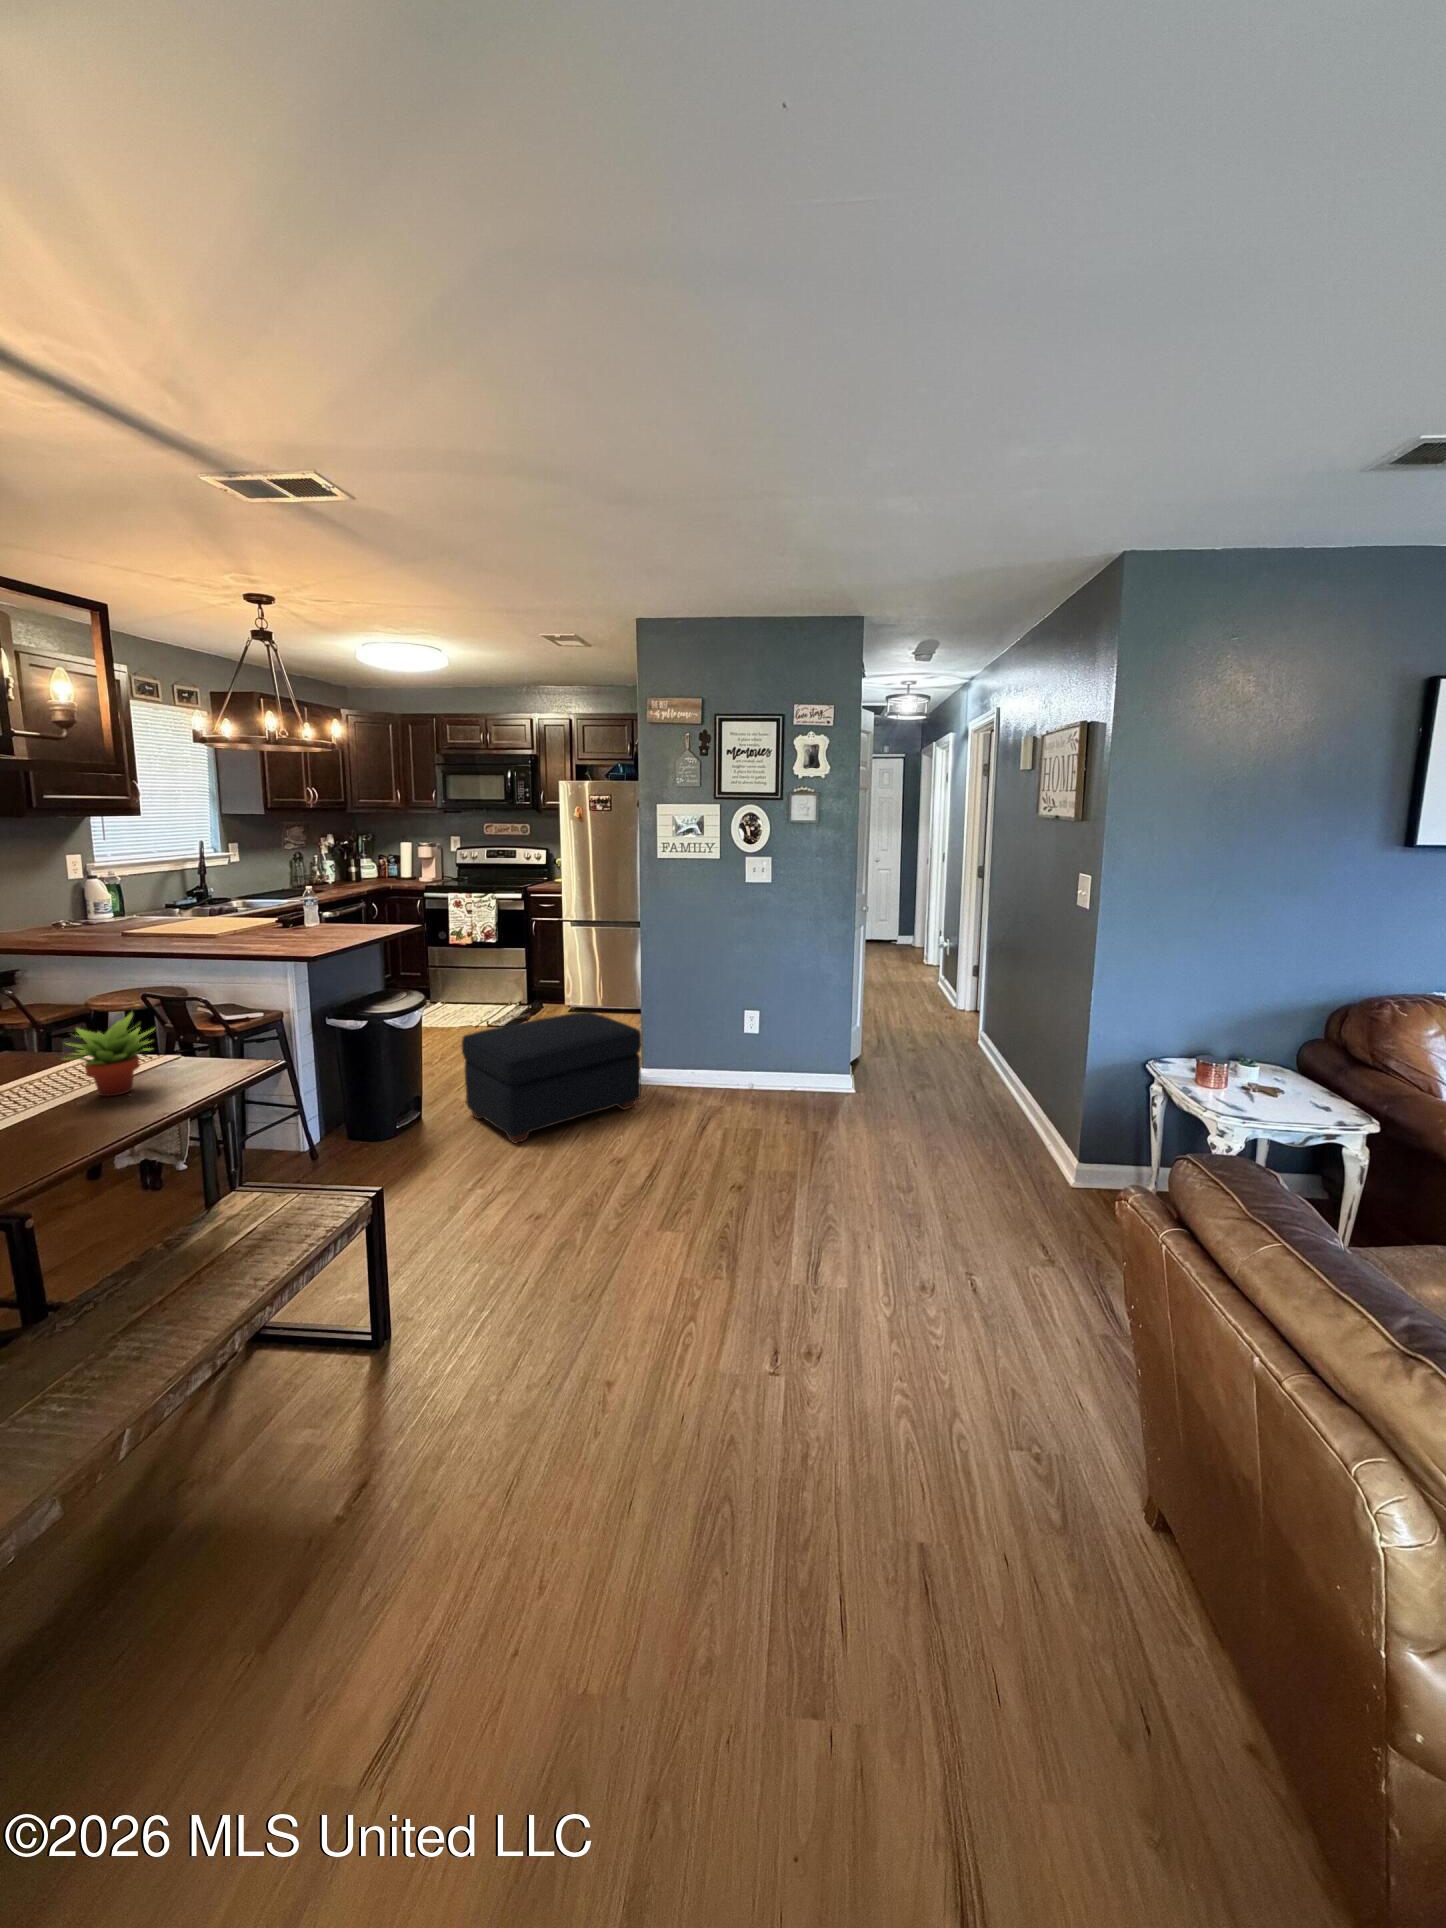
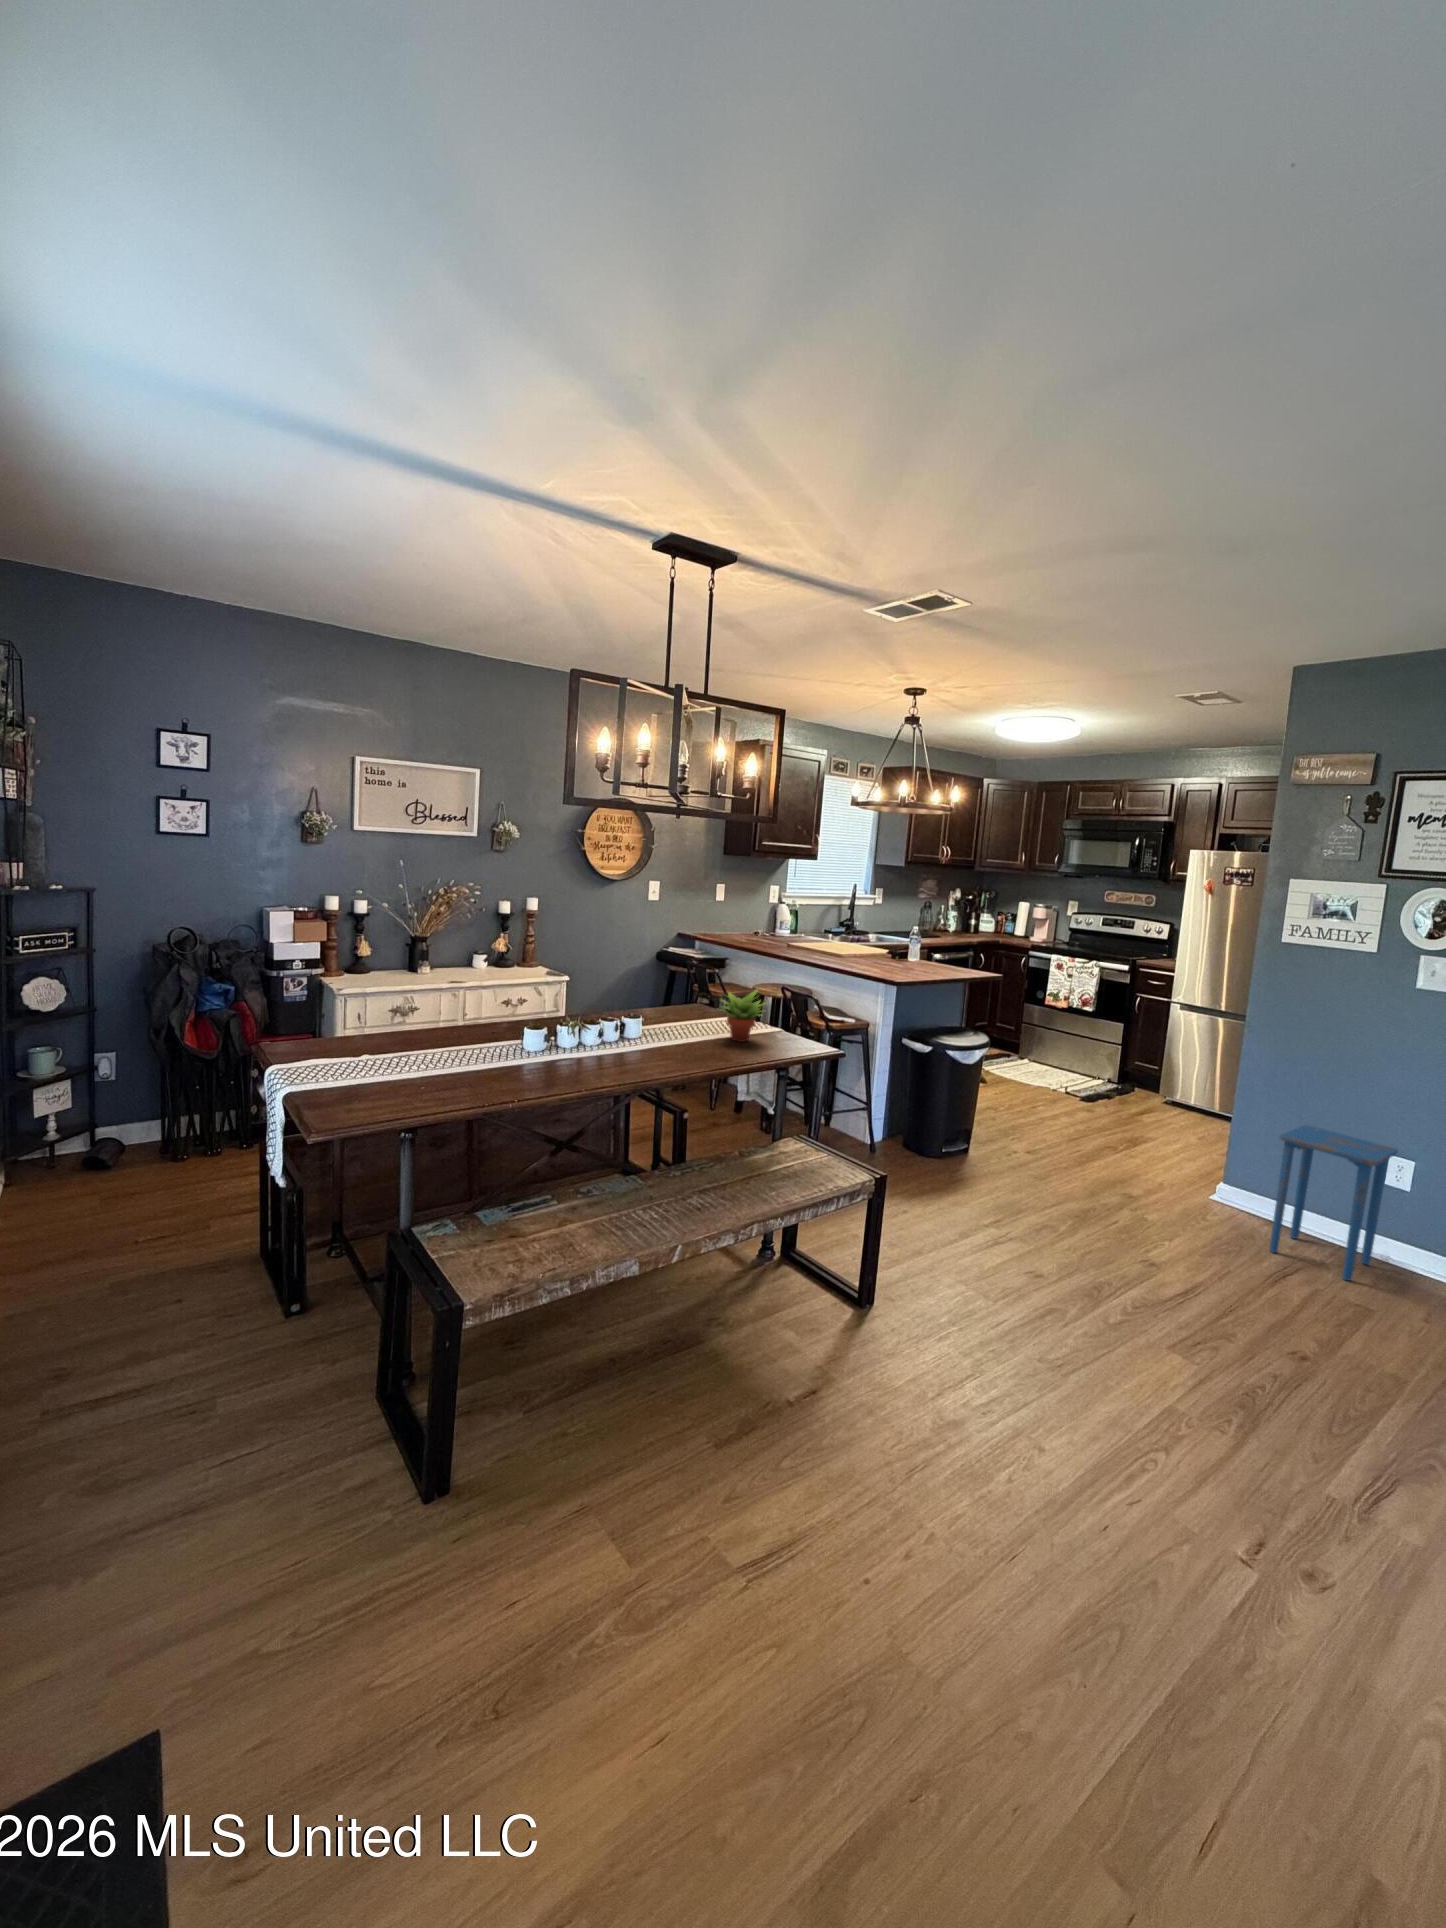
side table: none [684,1002,752,1112] -> present [1270,1125,1397,1281]
ottoman: present [462,1012,641,1143] -> none [1009,1087,1217,1221]

